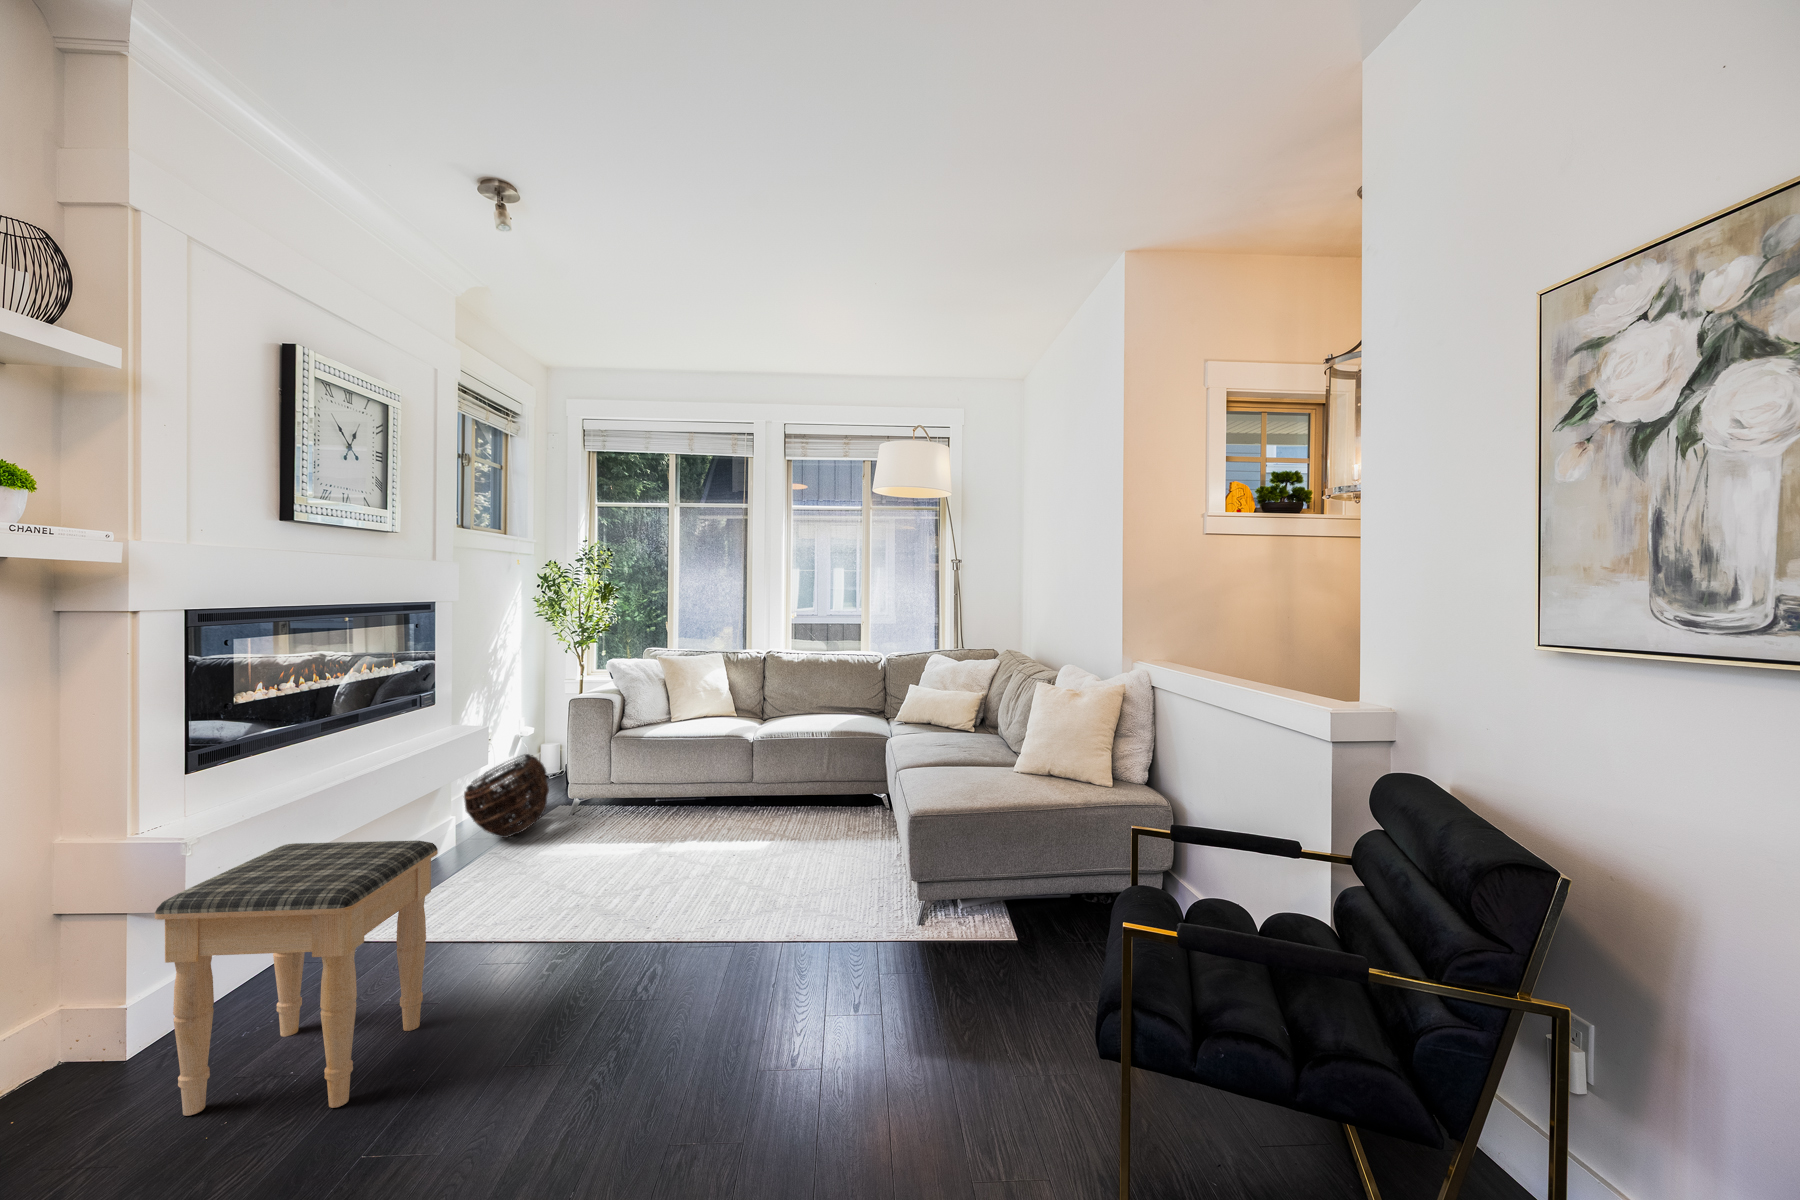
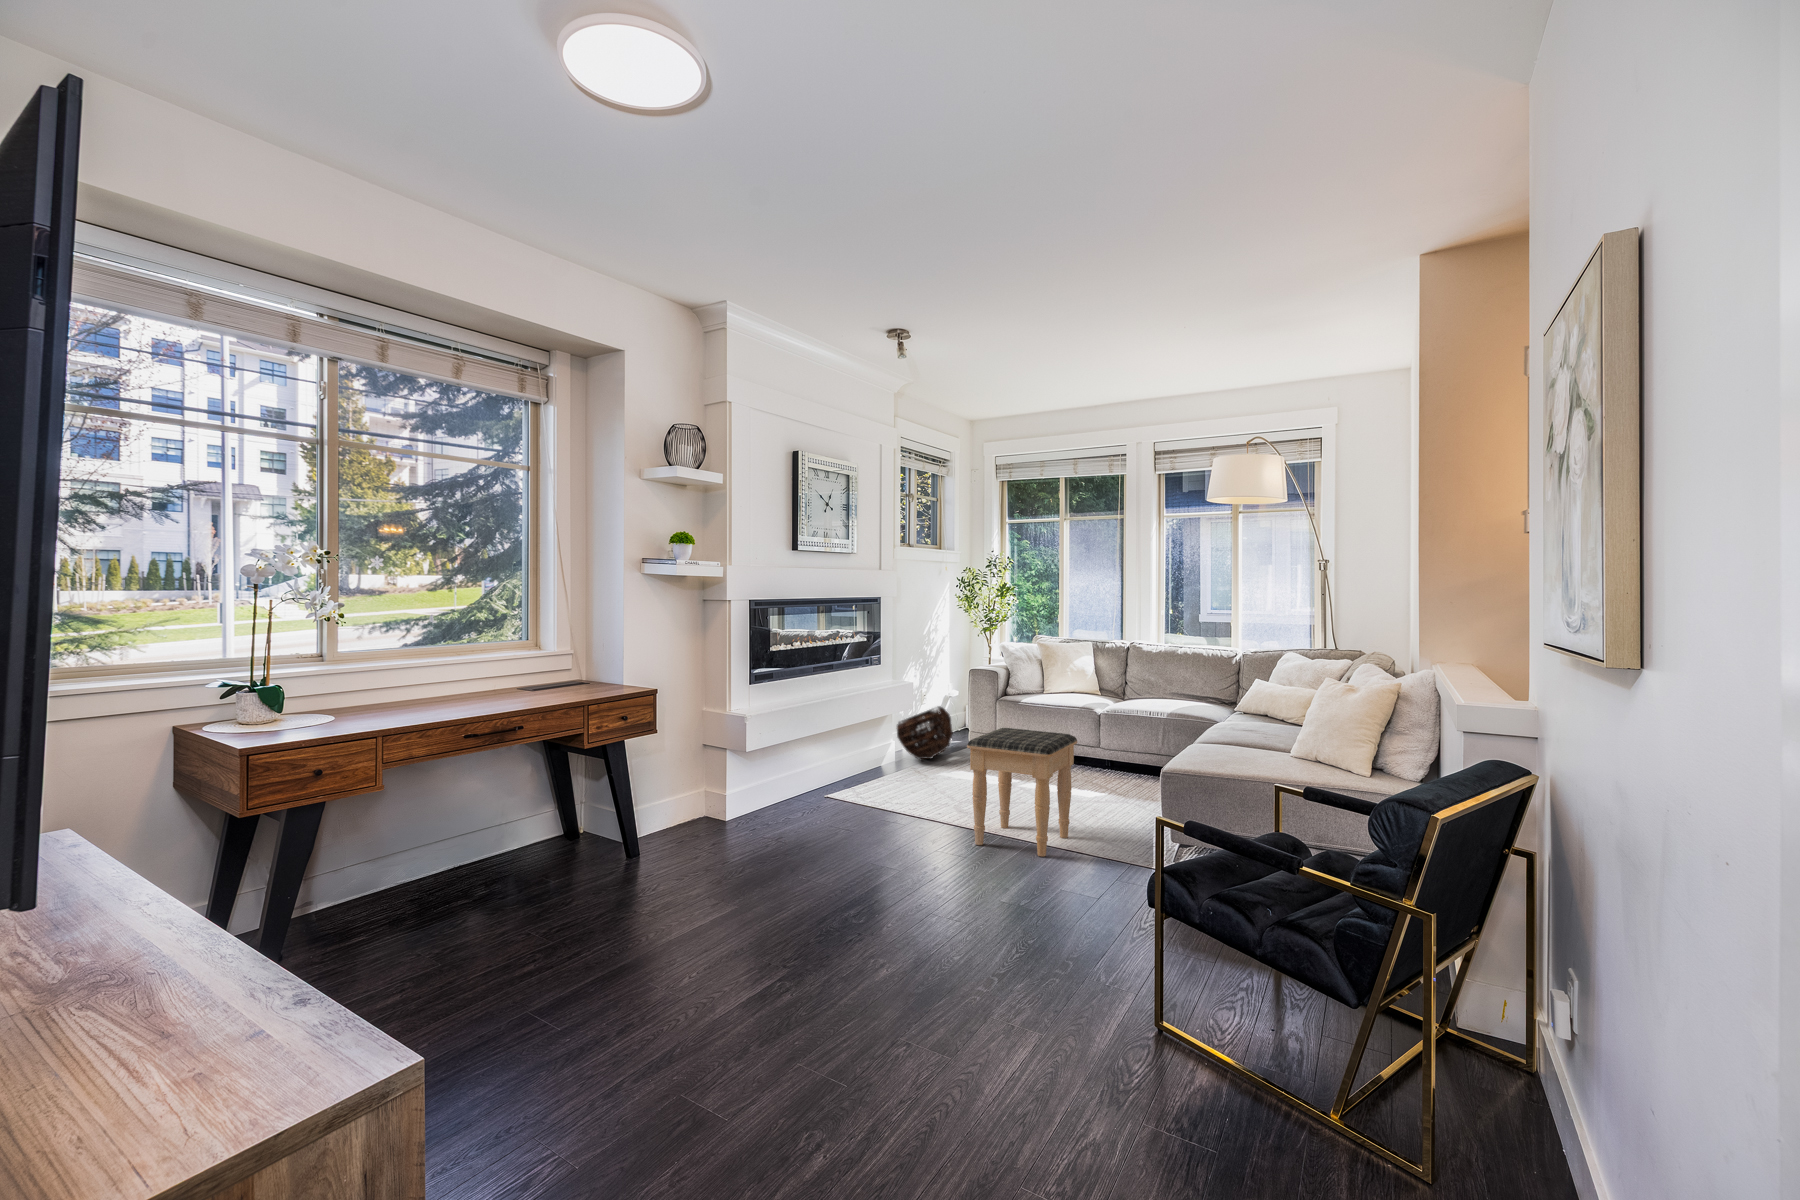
footstool: present [155,841,438,1116] -> present [967,728,1077,857]

